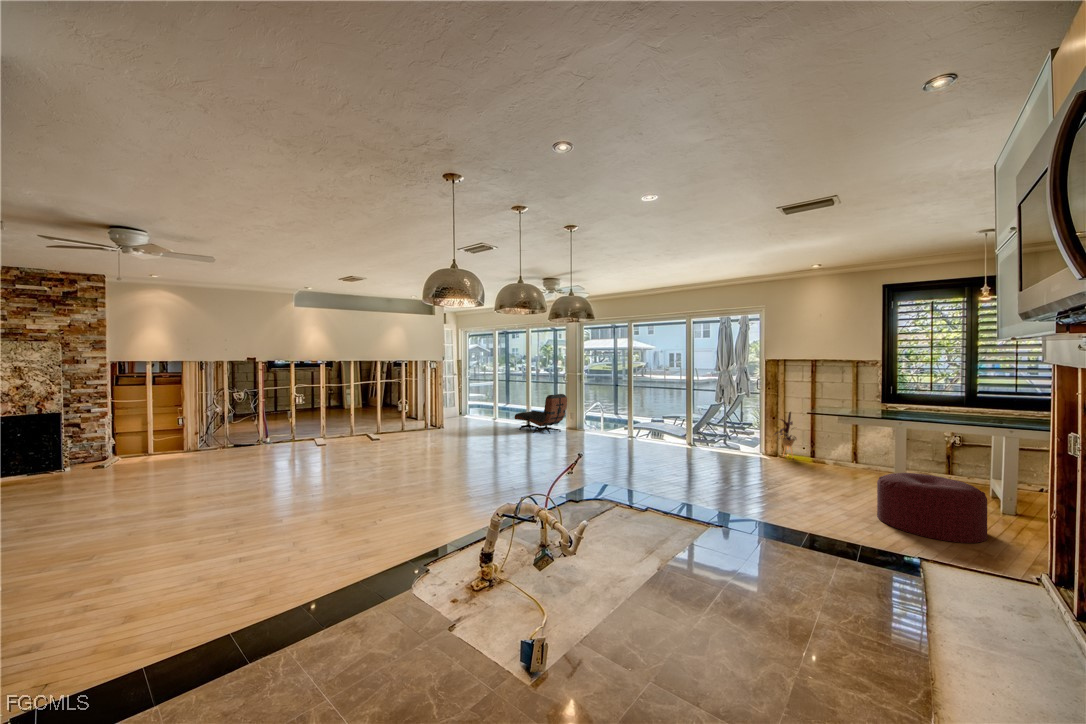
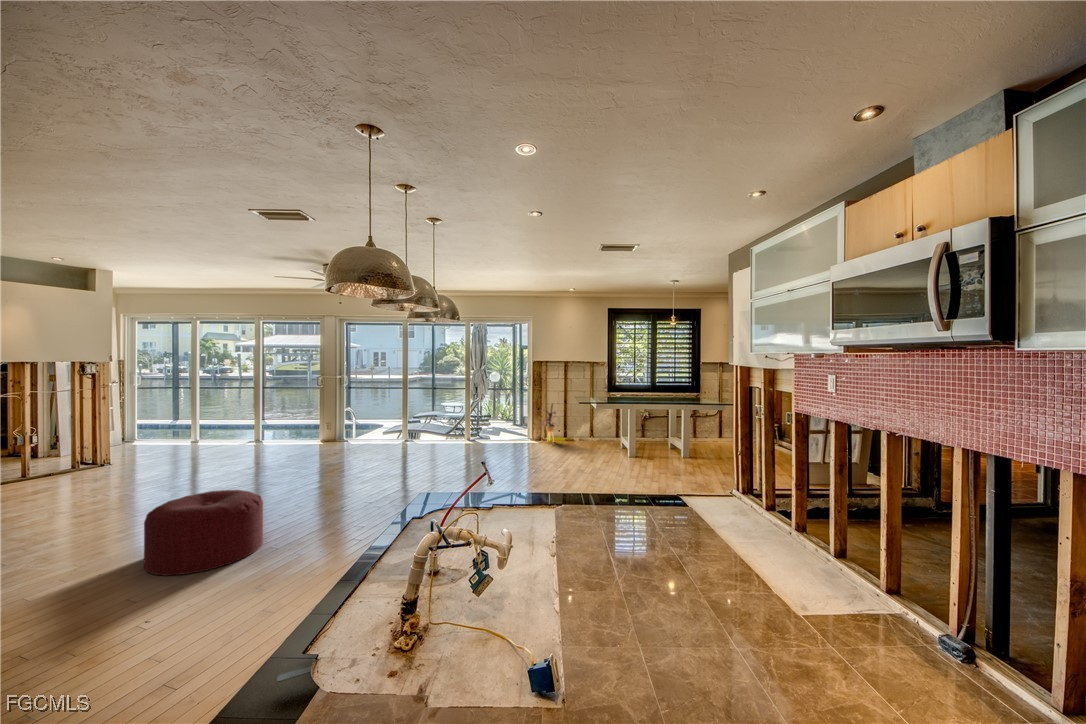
lounge chair: present [515,394,567,434] -> none [245,400,324,452]
ottoman: present [877,473,988,543] -> present [144,490,263,576]

